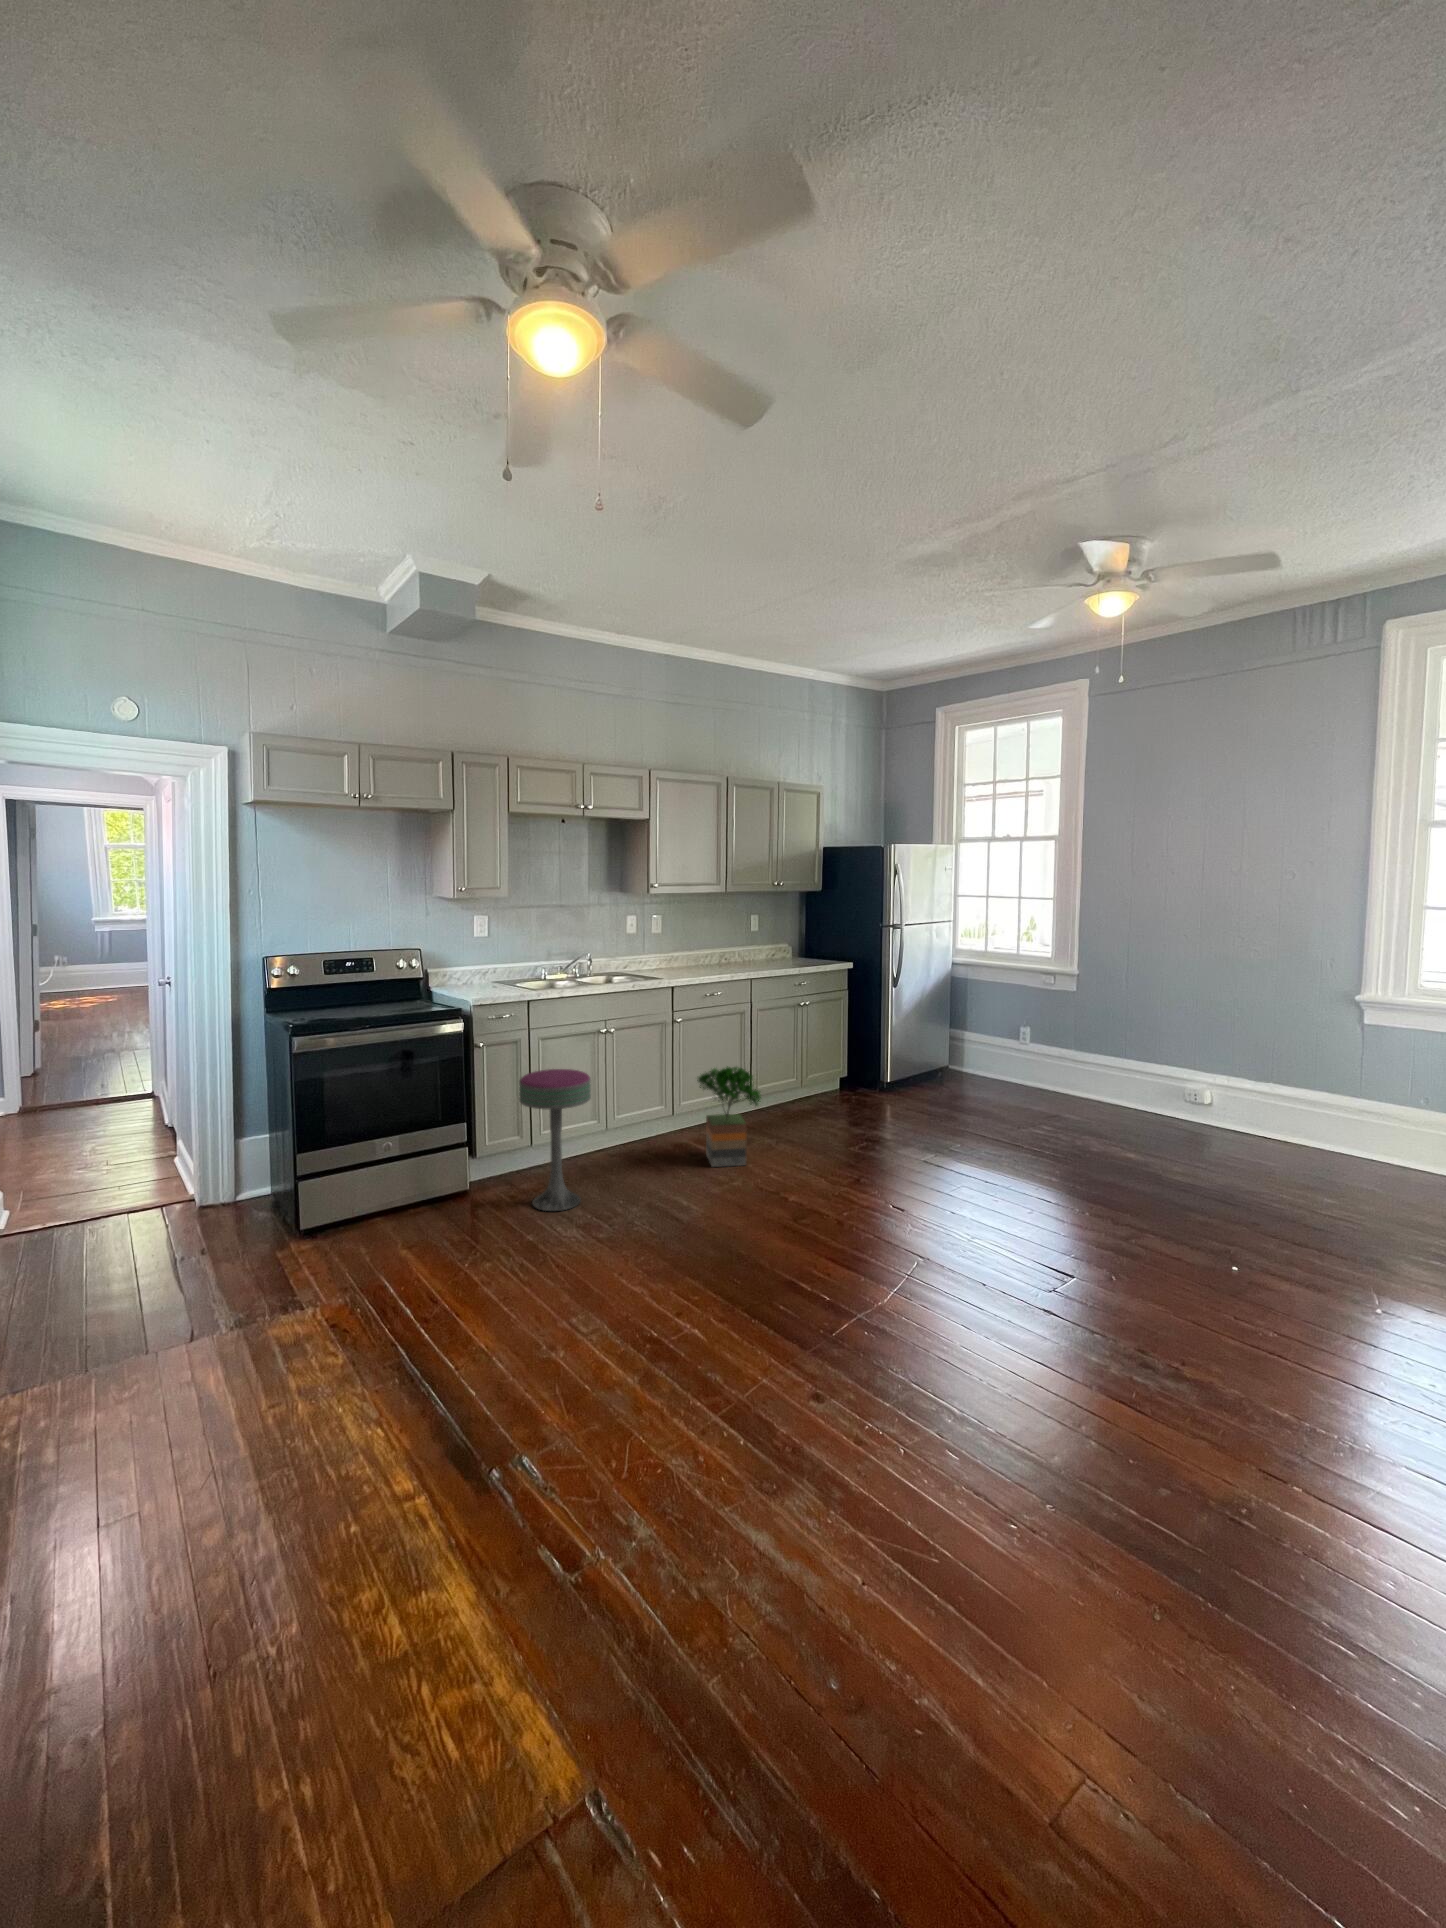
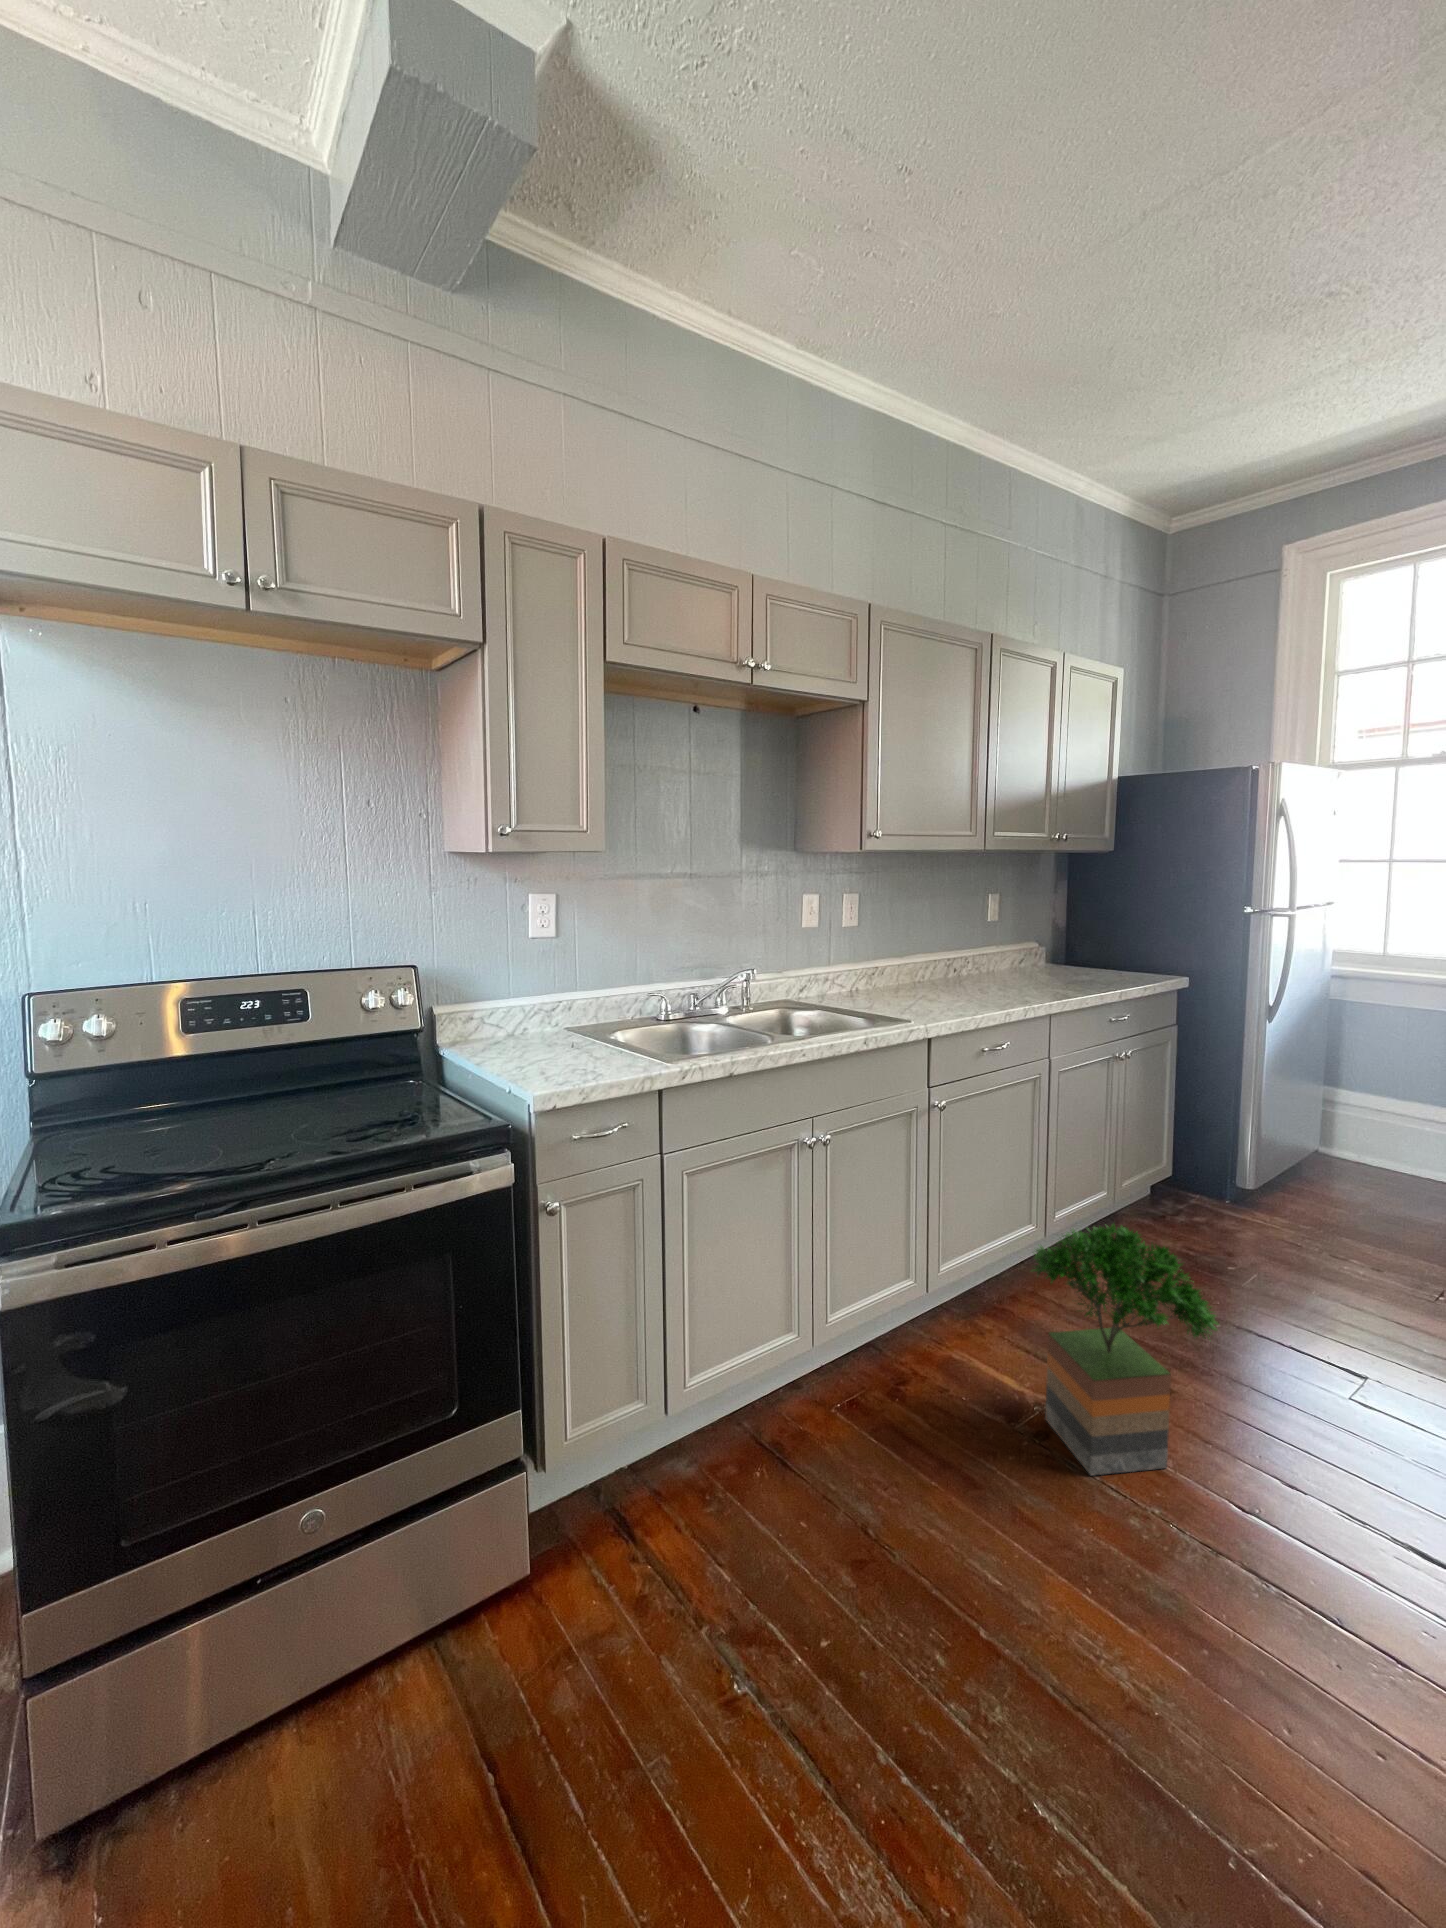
bar stool: present [519,1069,591,1211] -> none [673,1284,872,1732]

